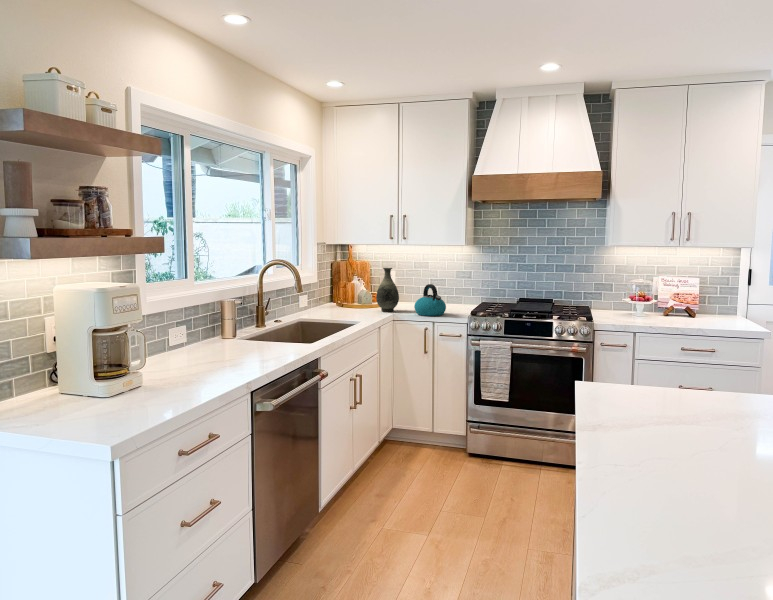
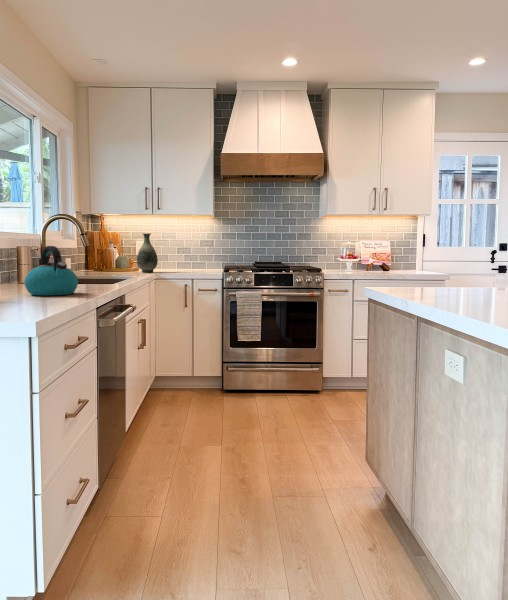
kettle: present [414,284,446,316] -> present [24,246,78,296]

